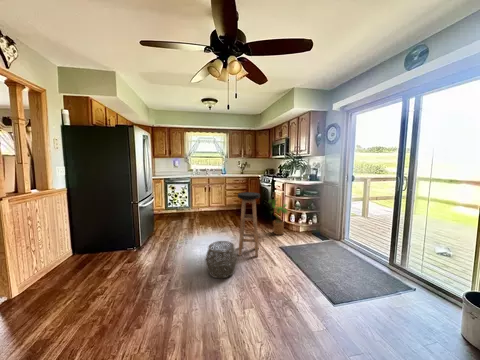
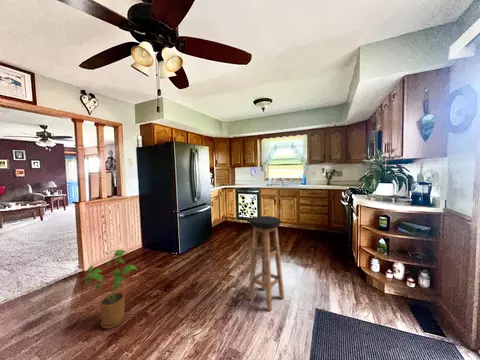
house plant: present [270,200,288,235] -> present [85,250,137,329]
woven basket: present [206,241,237,278] -> none [188,274,228,326]

